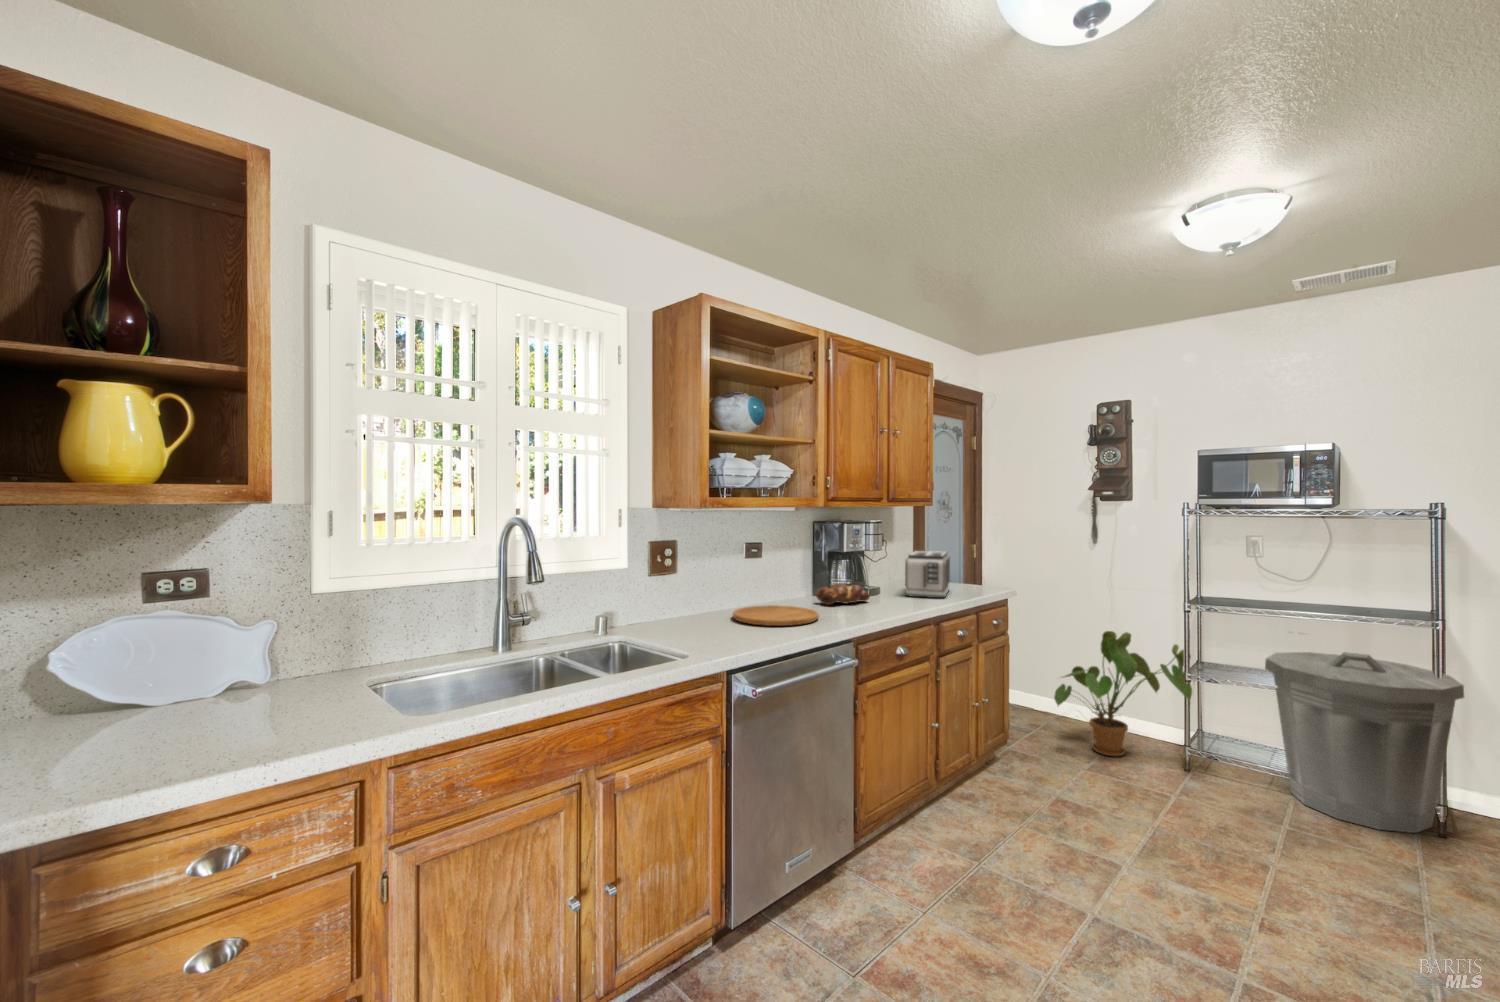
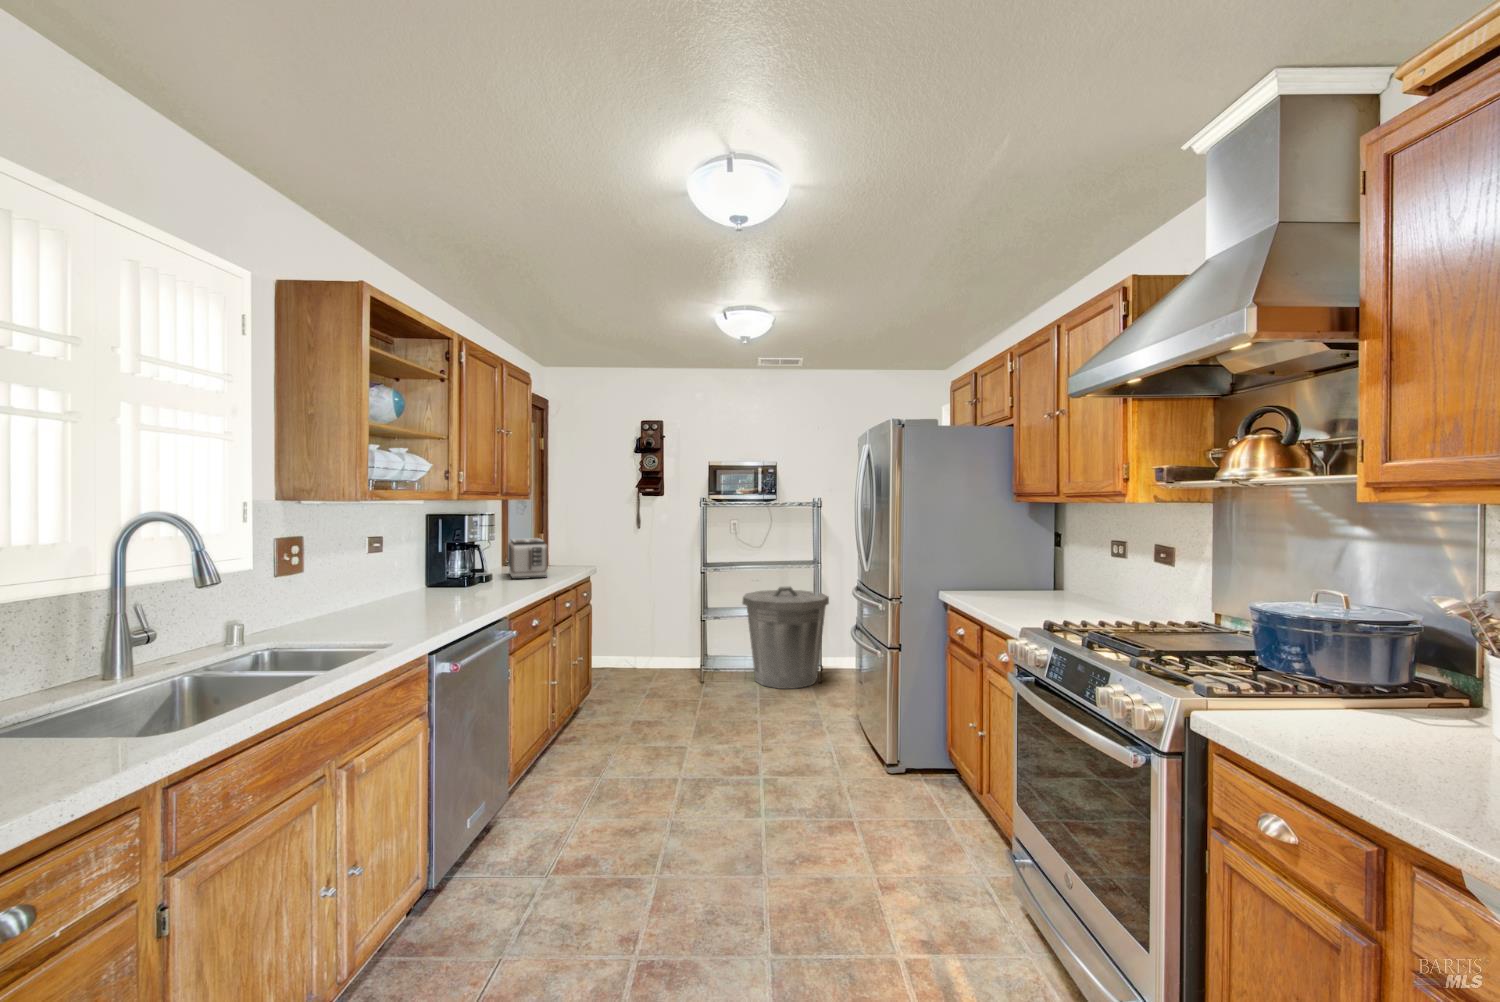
bread loaf: present [816,583,870,605] -> none [437,571,488,593]
cutting board: present [733,605,819,626] -> none [370,596,465,614]
house plant: present [1054,631,1192,756] -> none [612,593,704,687]

